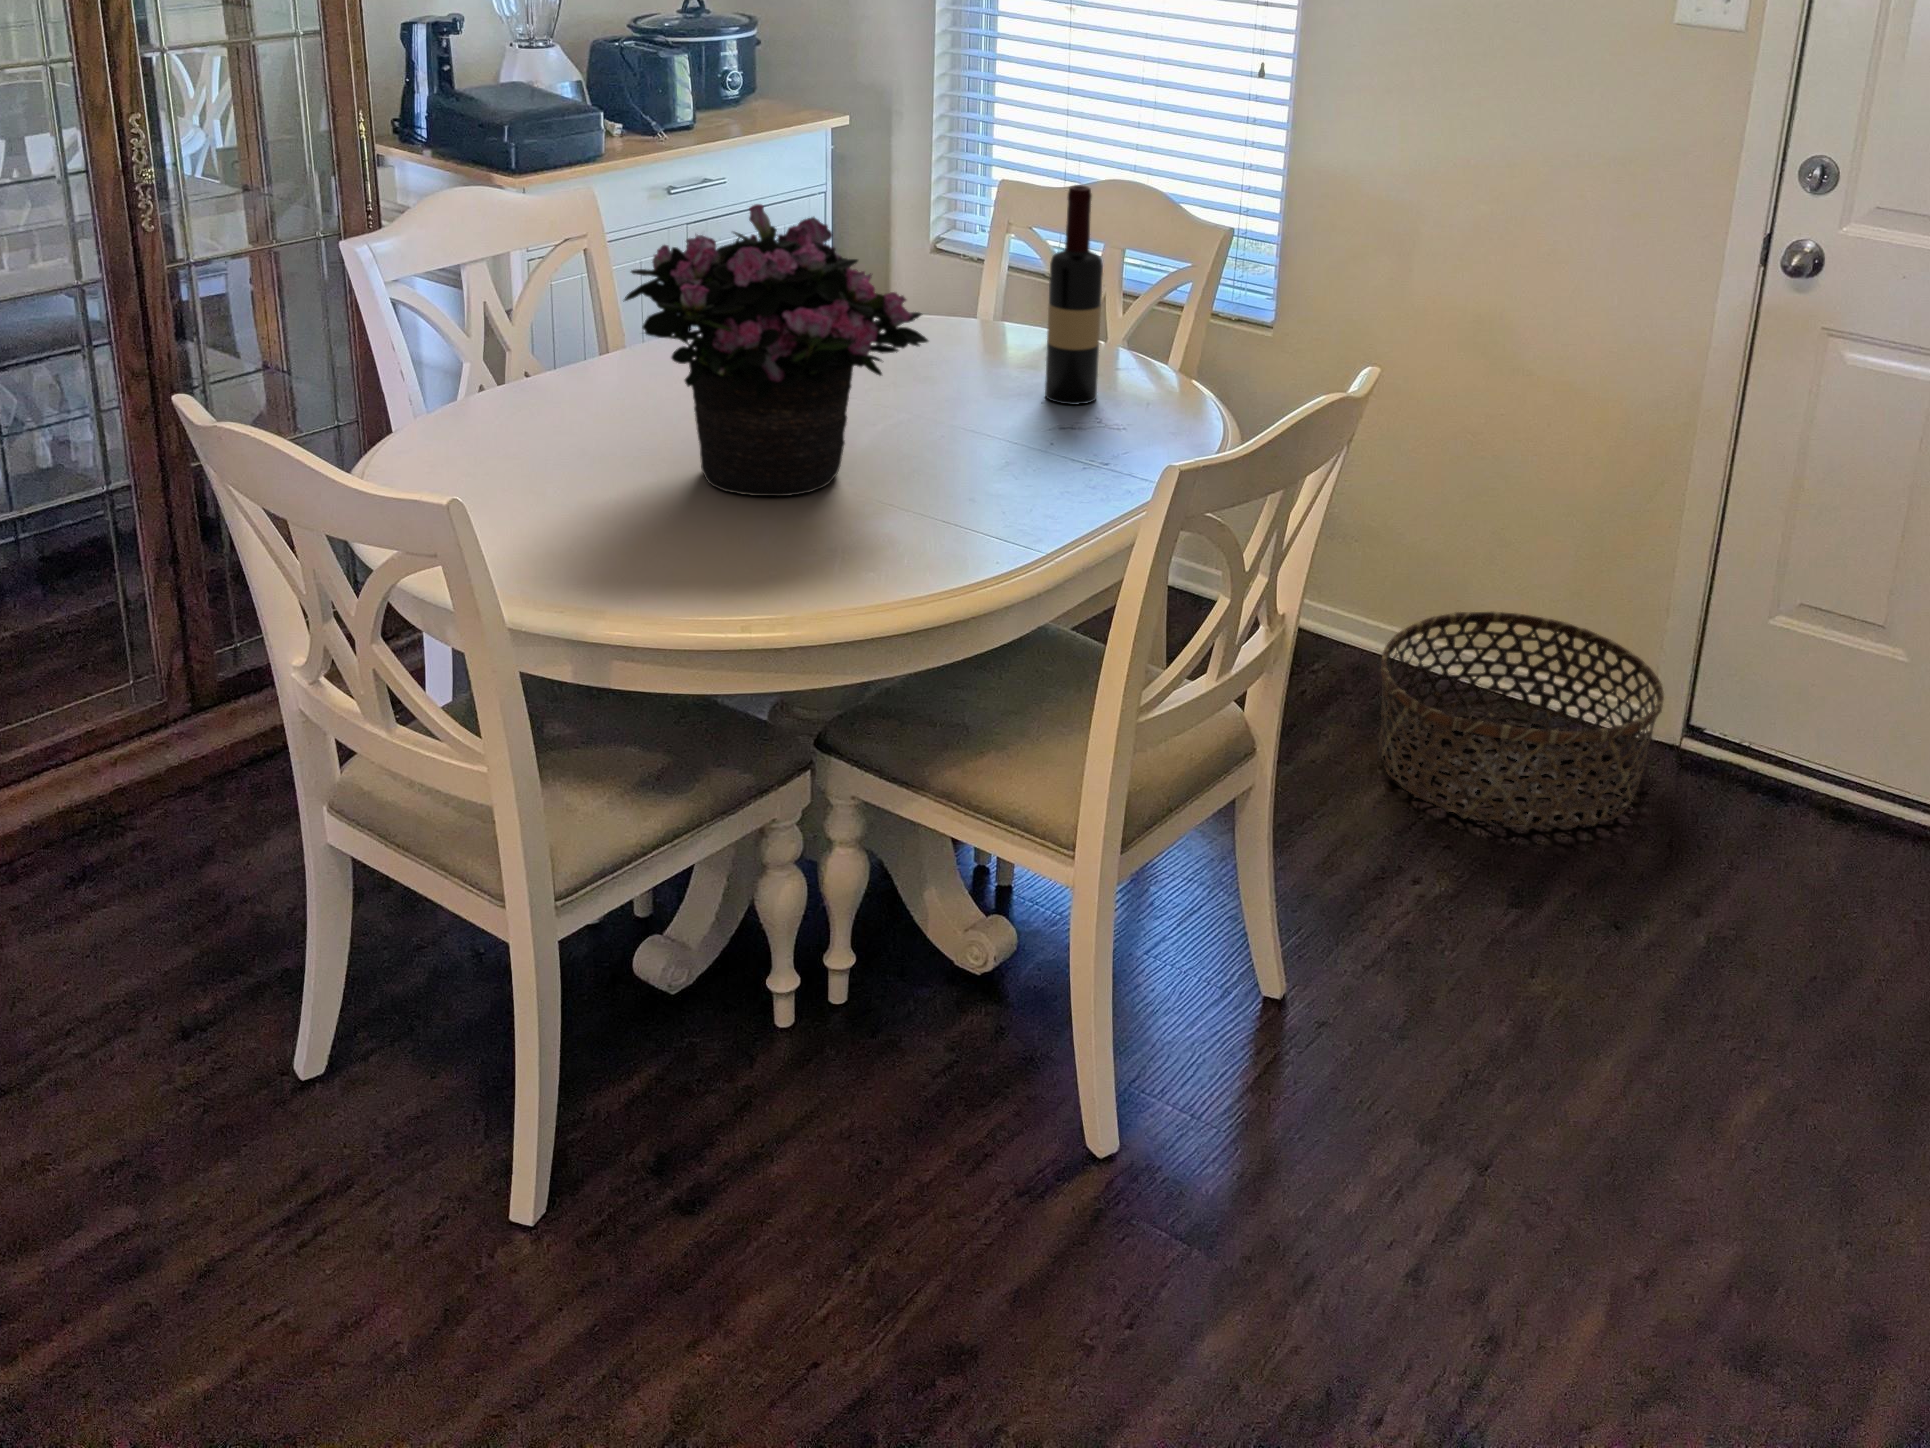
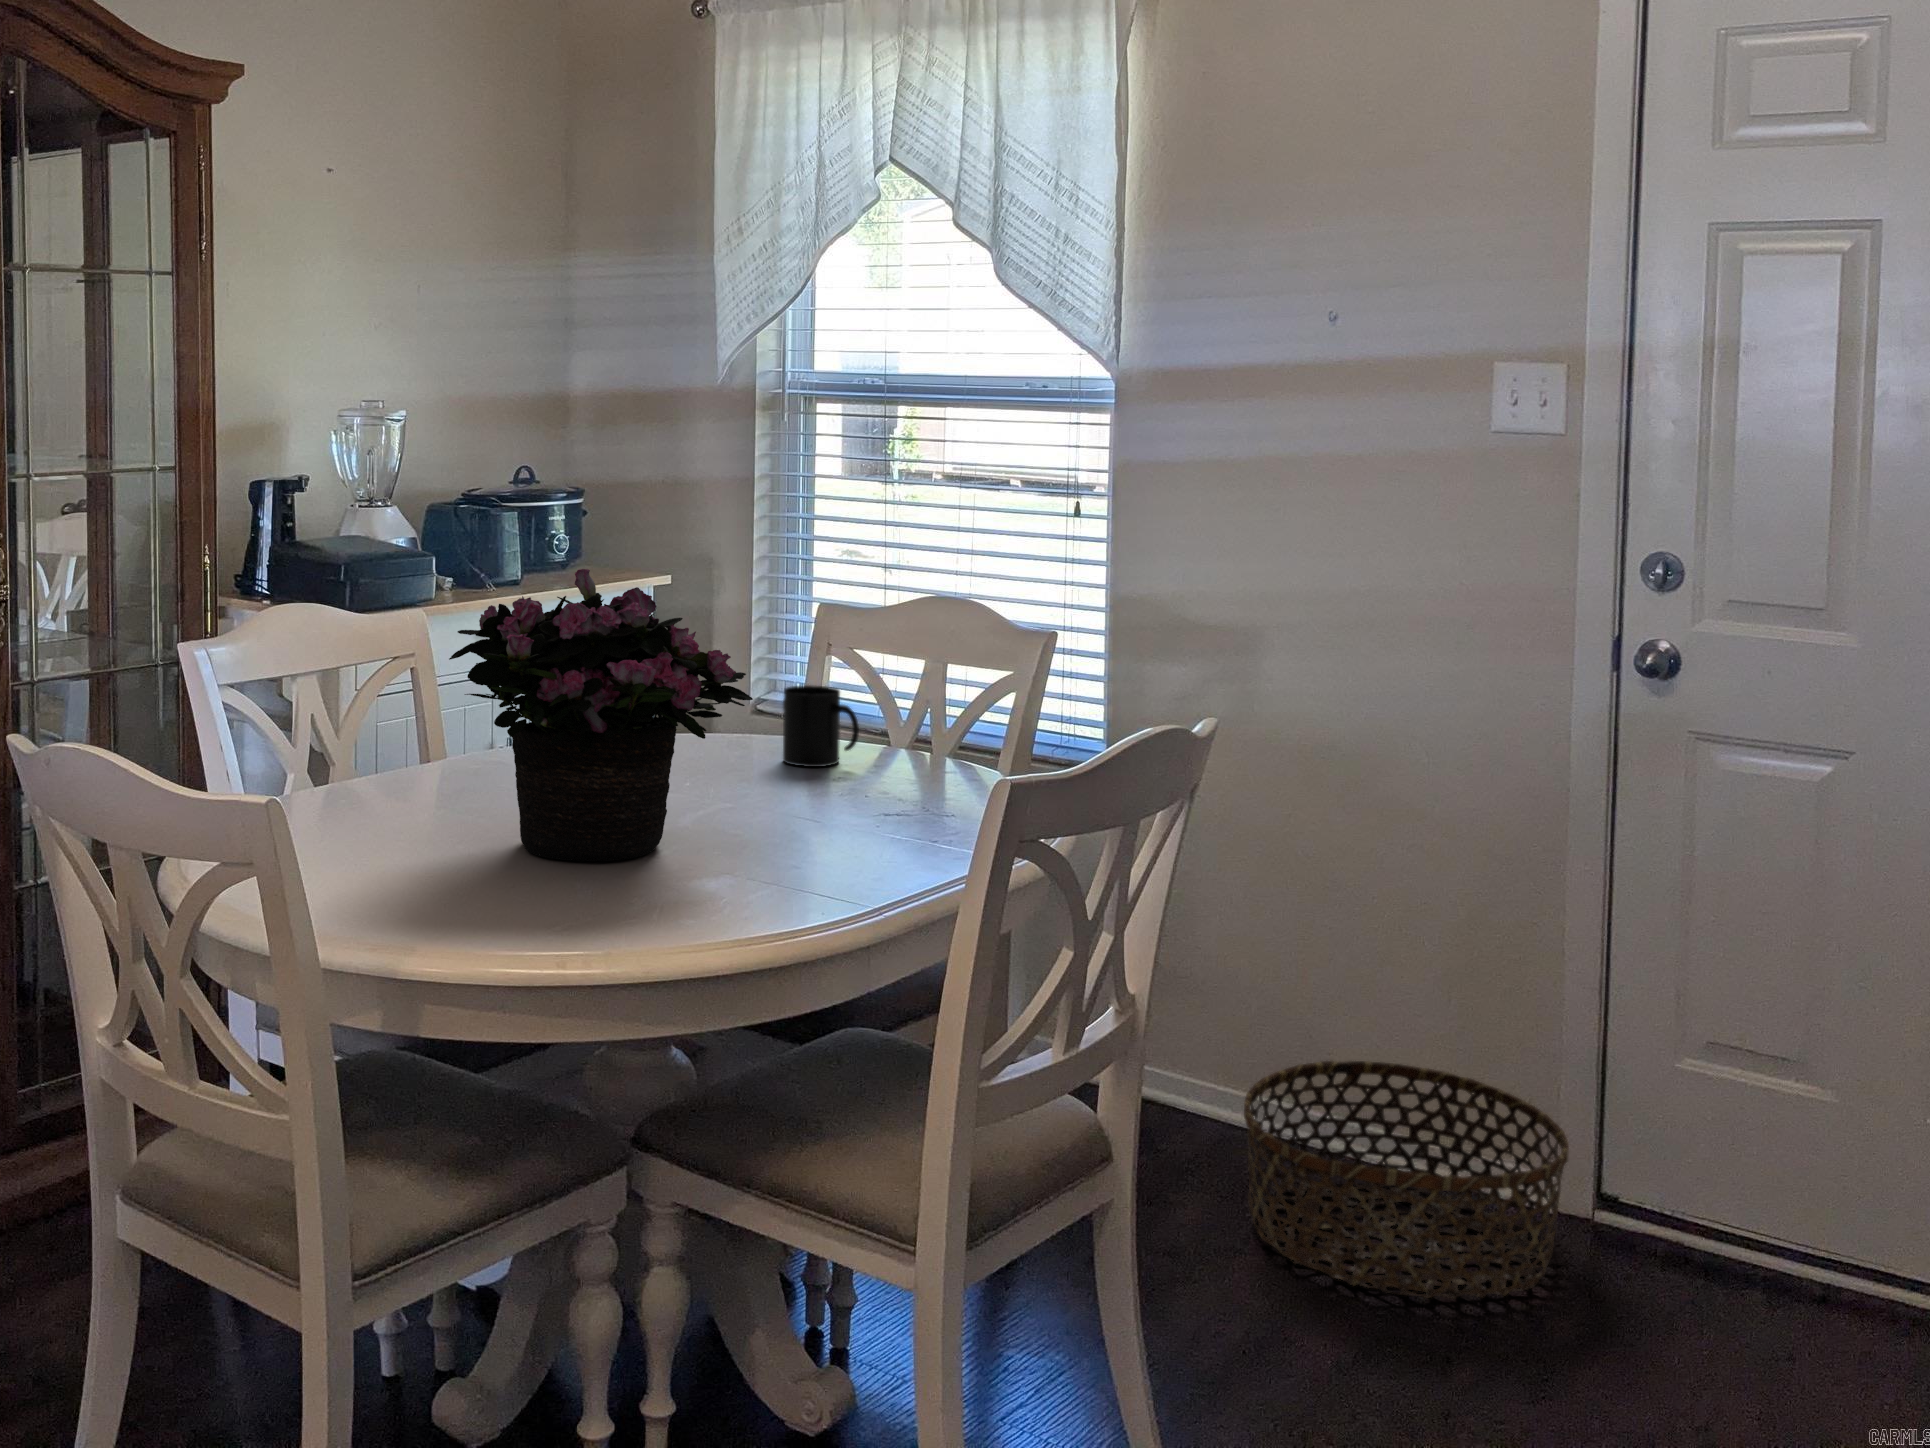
wine bottle: present [1045,185,1103,405] -> none [871,572,927,796]
mug: none [961,281,1036,364] -> present [783,685,859,767]

